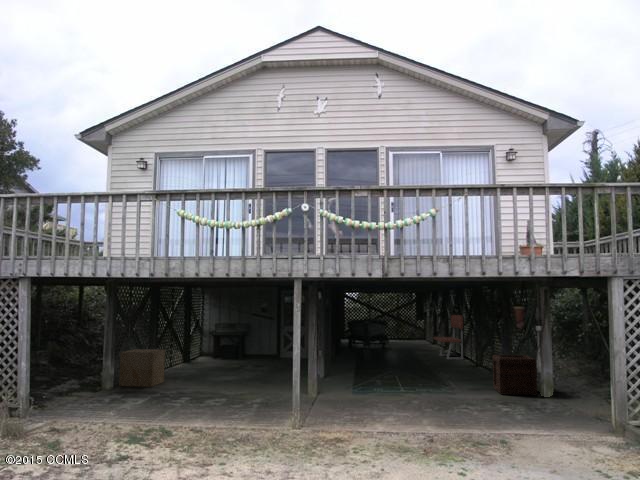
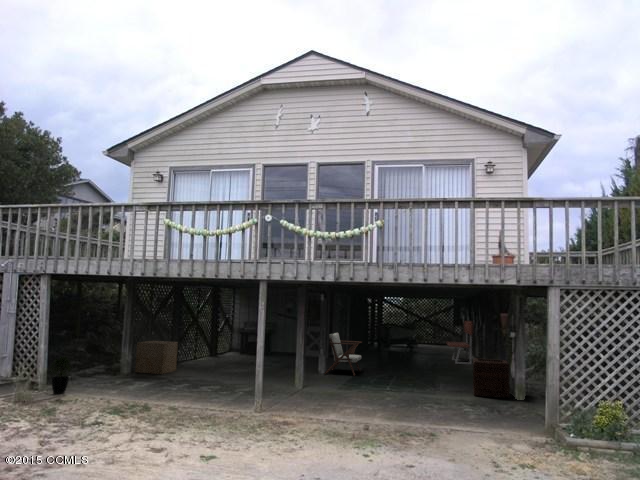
lounge chair: none [327,332,363,378] -> present [325,333,362,376]
potted plant: none [33,372,63,419] -> present [50,357,72,394]

